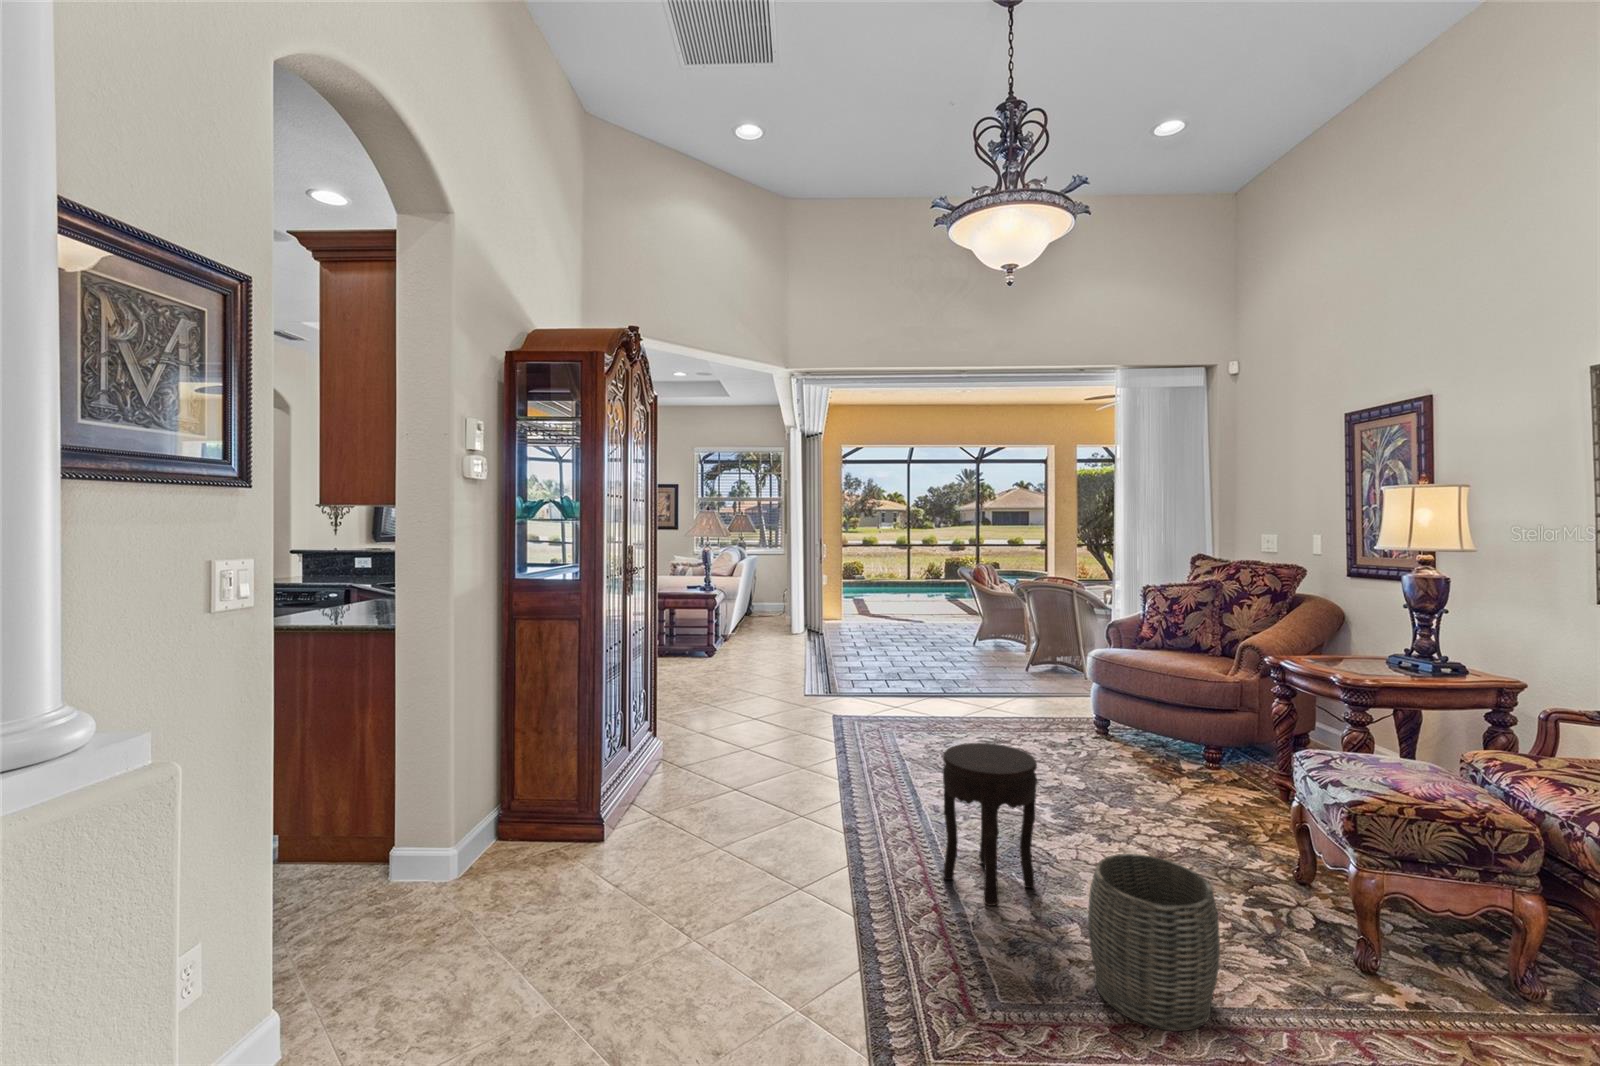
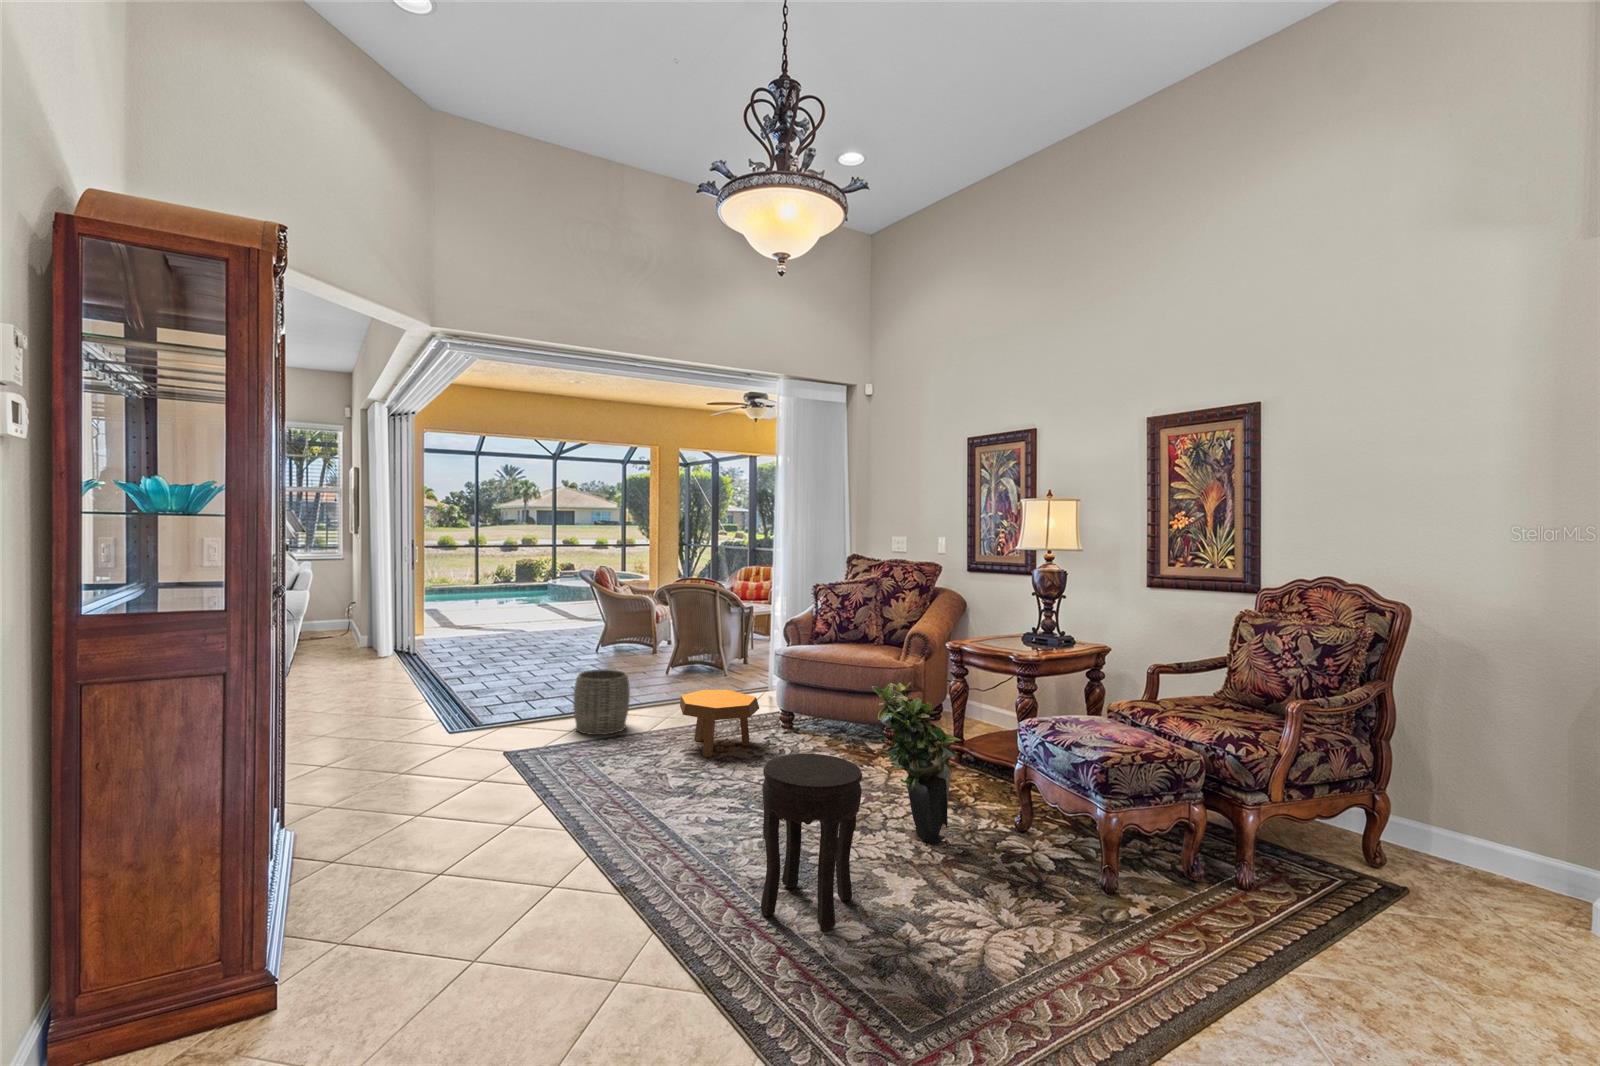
footstool: none [977,685,1057,747] -> present [680,690,759,757]
potted plant: none [1107,692,1207,867] -> present [872,683,960,844]
woven basket: present [1088,854,1220,1031] -> present [573,670,630,735]

